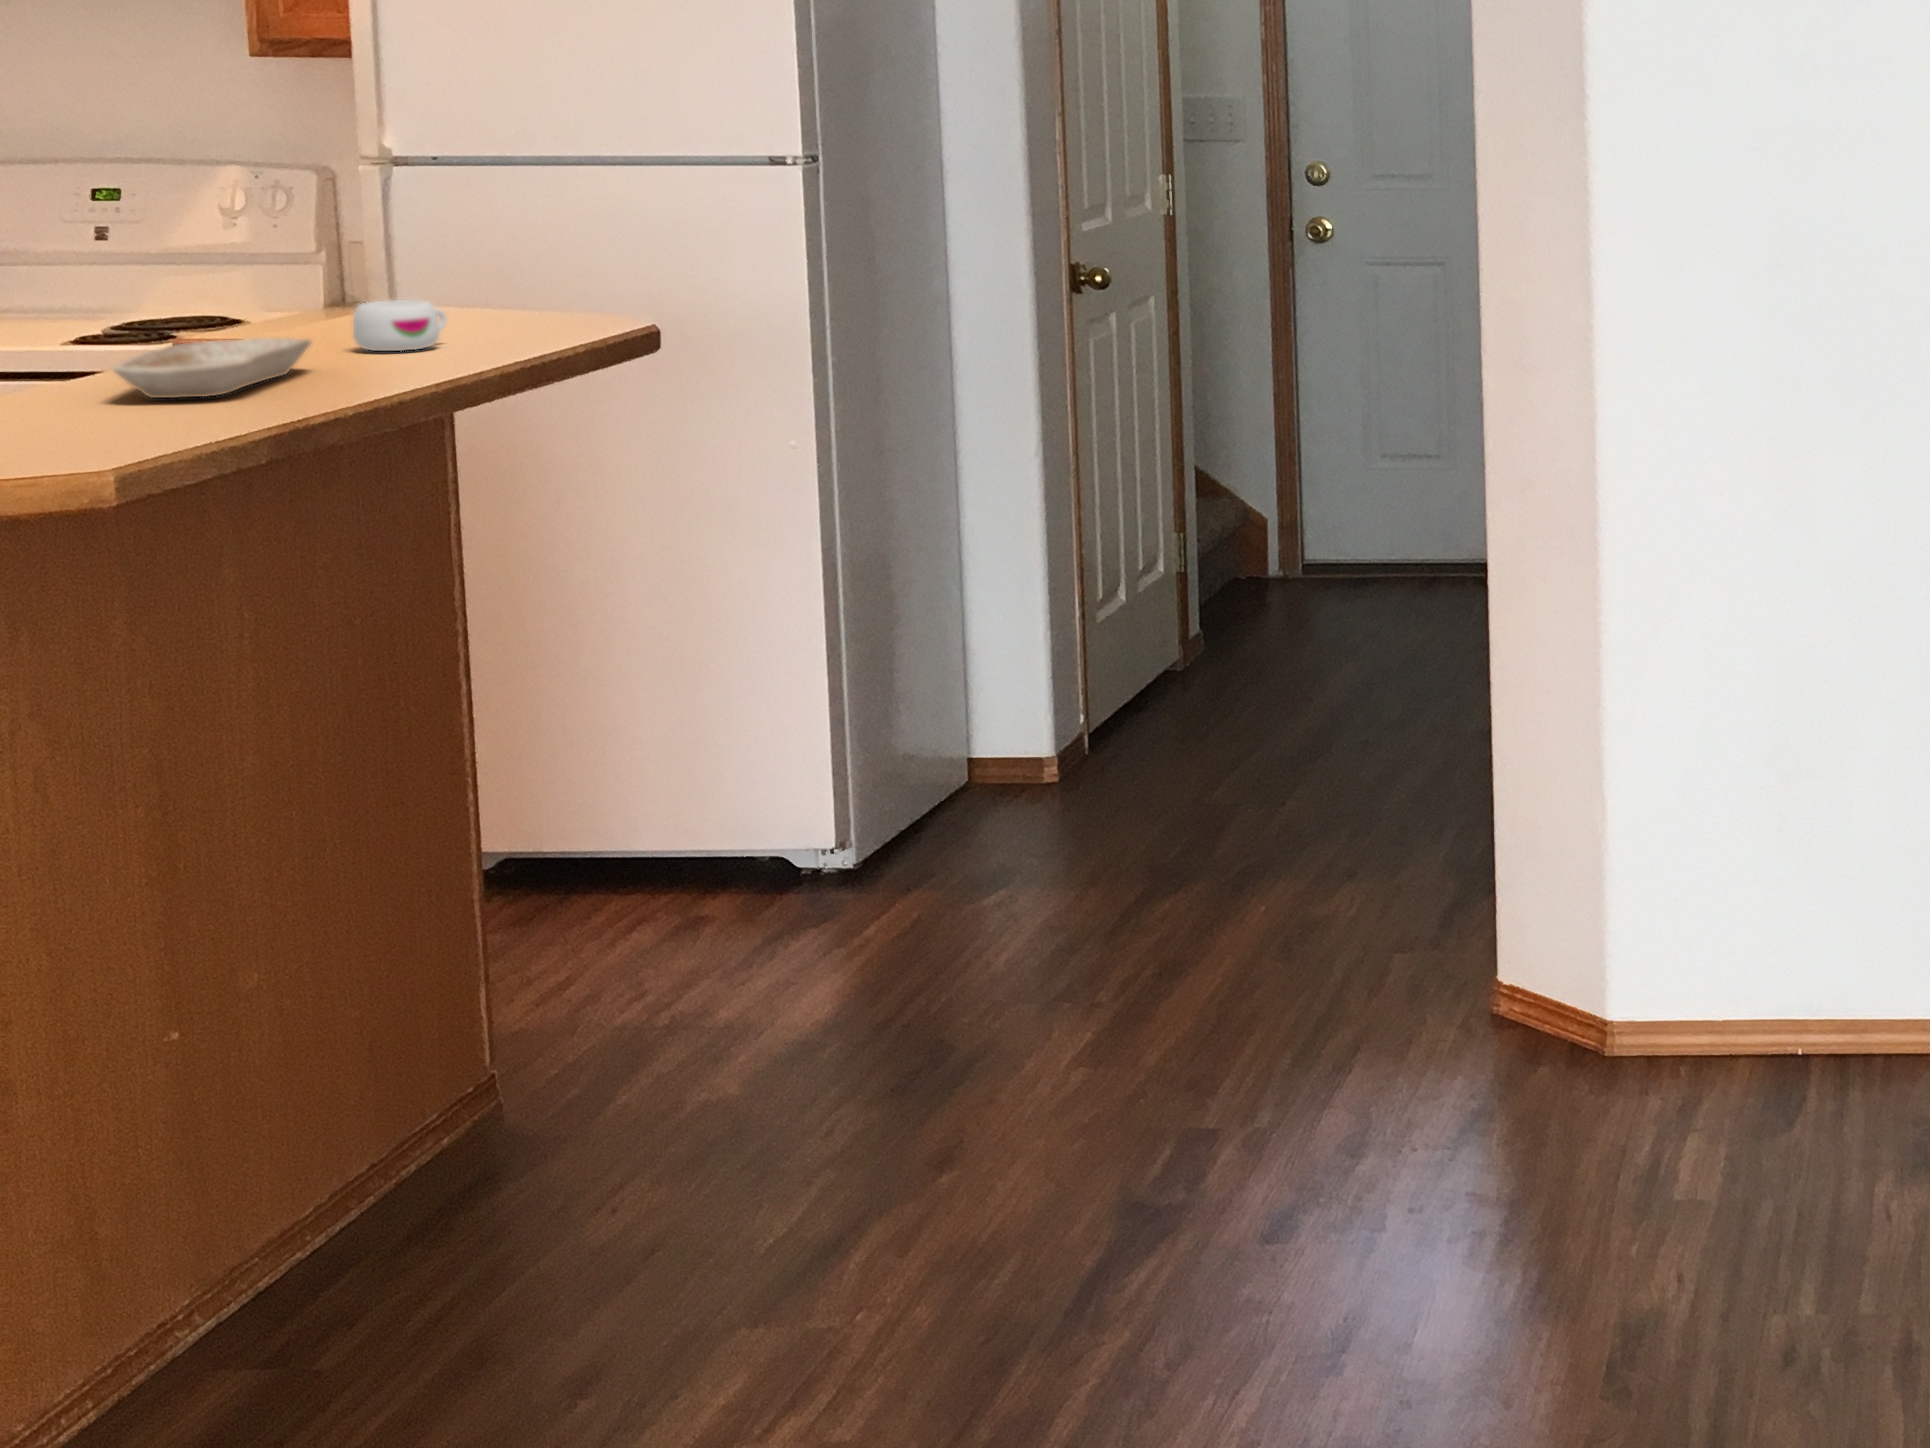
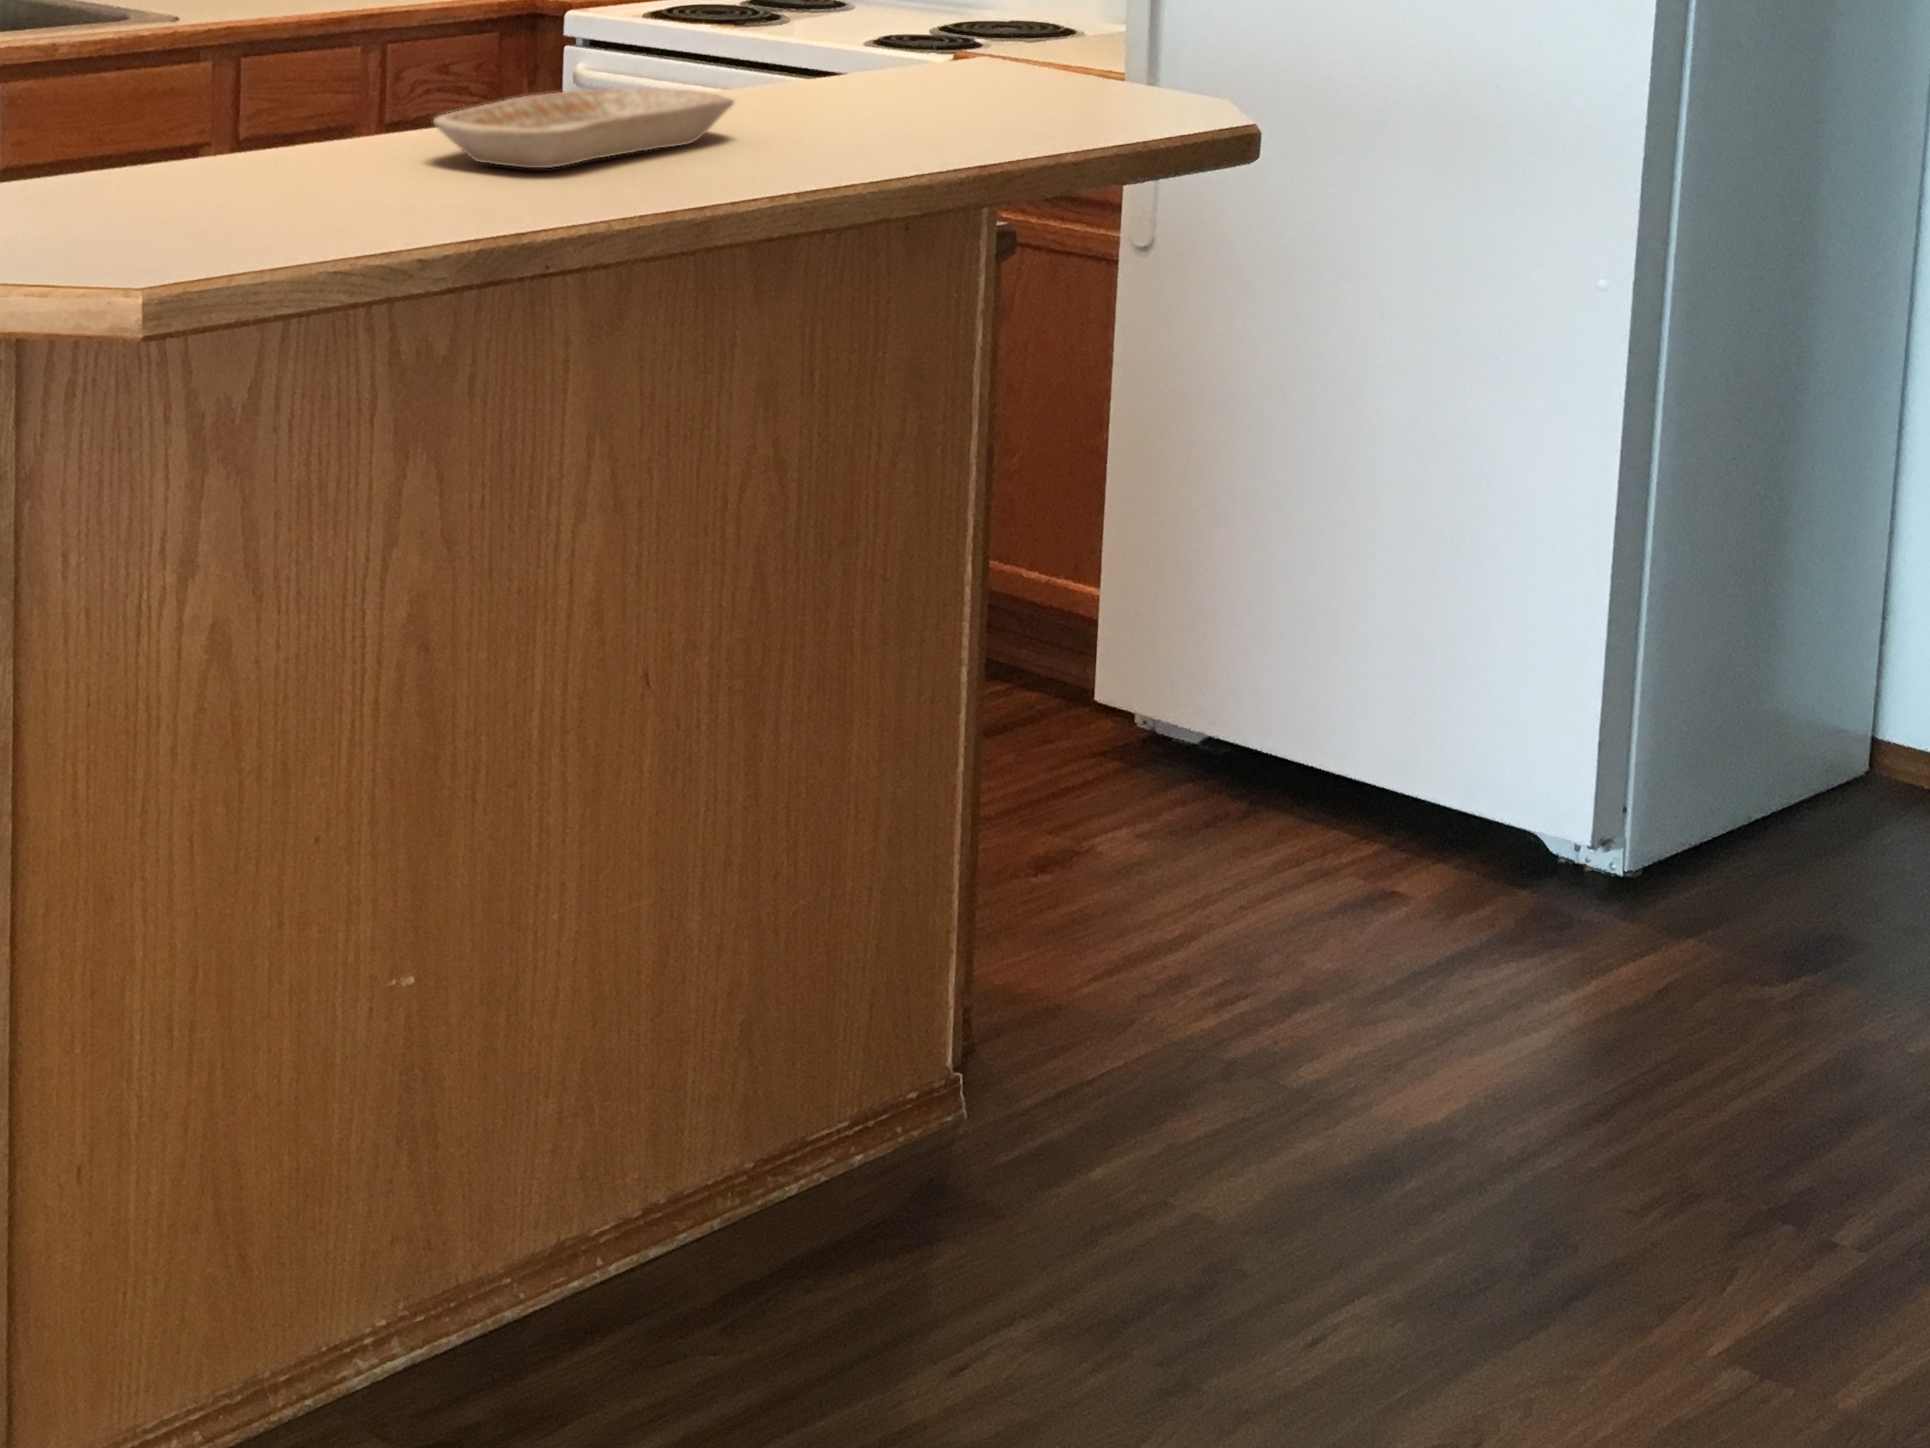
mug: present [353,300,447,351] -> none [836,53,963,123]

